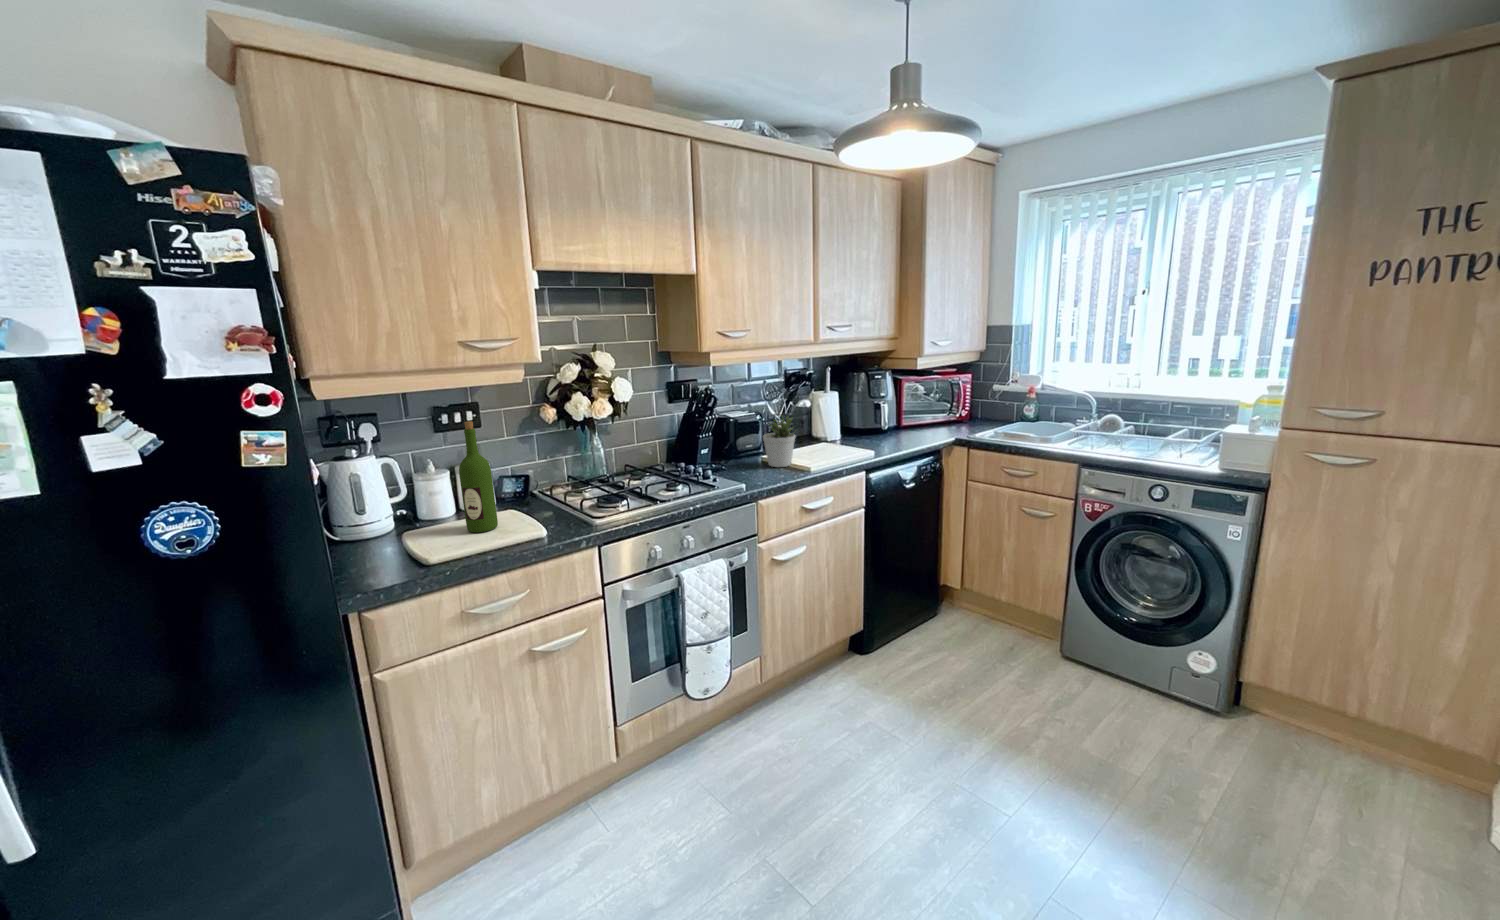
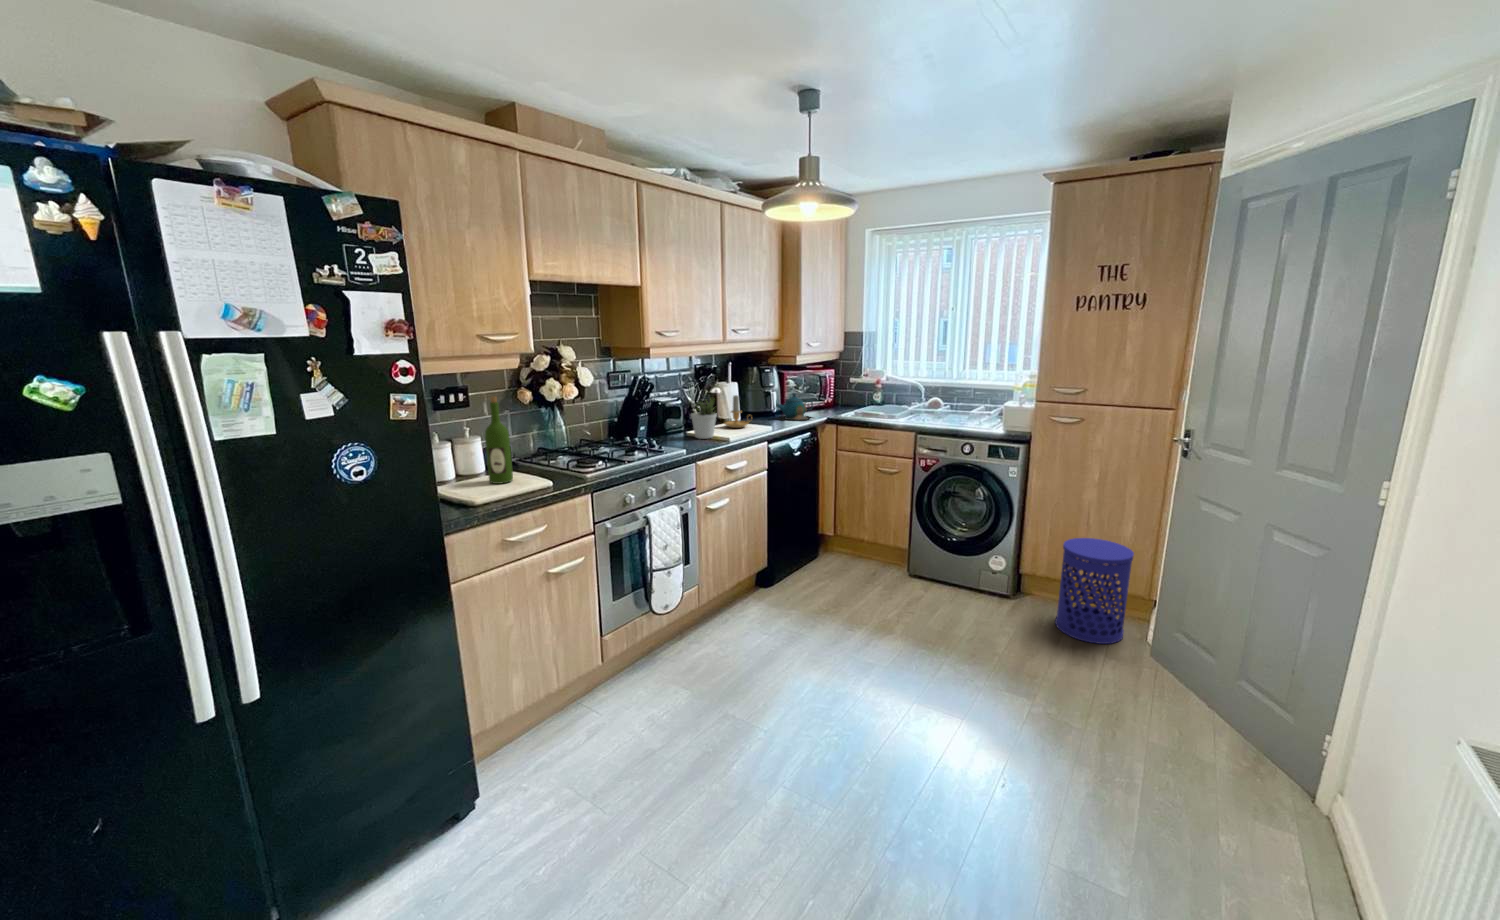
teapot: none [879,406,945,444] -> present [776,393,813,421]
candle: none [813,408,851,451] -> present [724,395,749,428]
waste bin: none [1303,647,1475,837] -> present [1055,538,1134,644]

